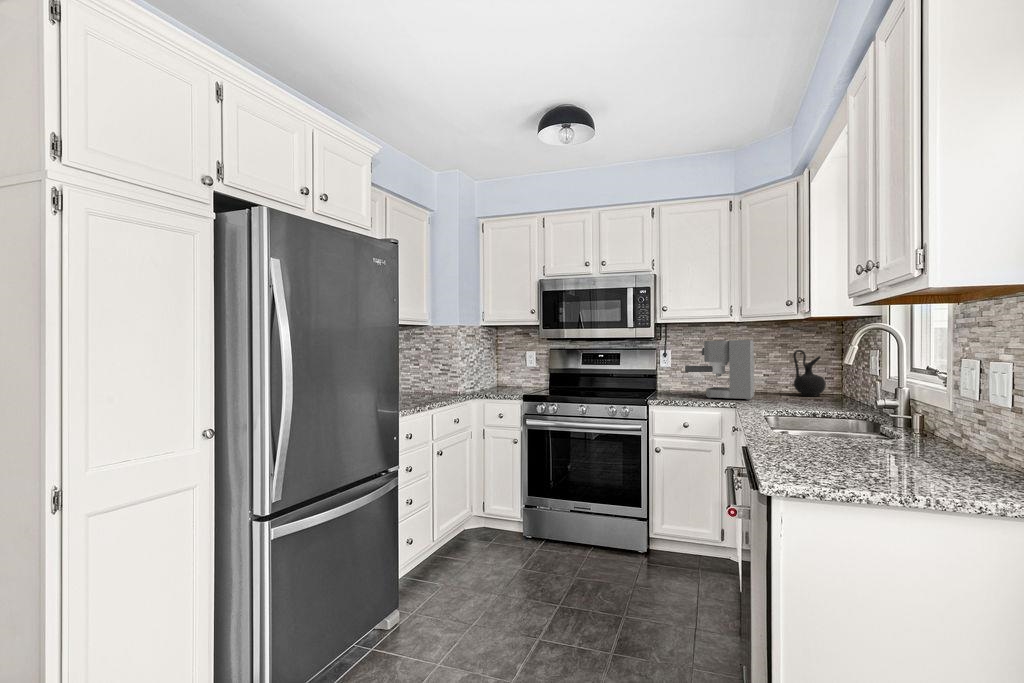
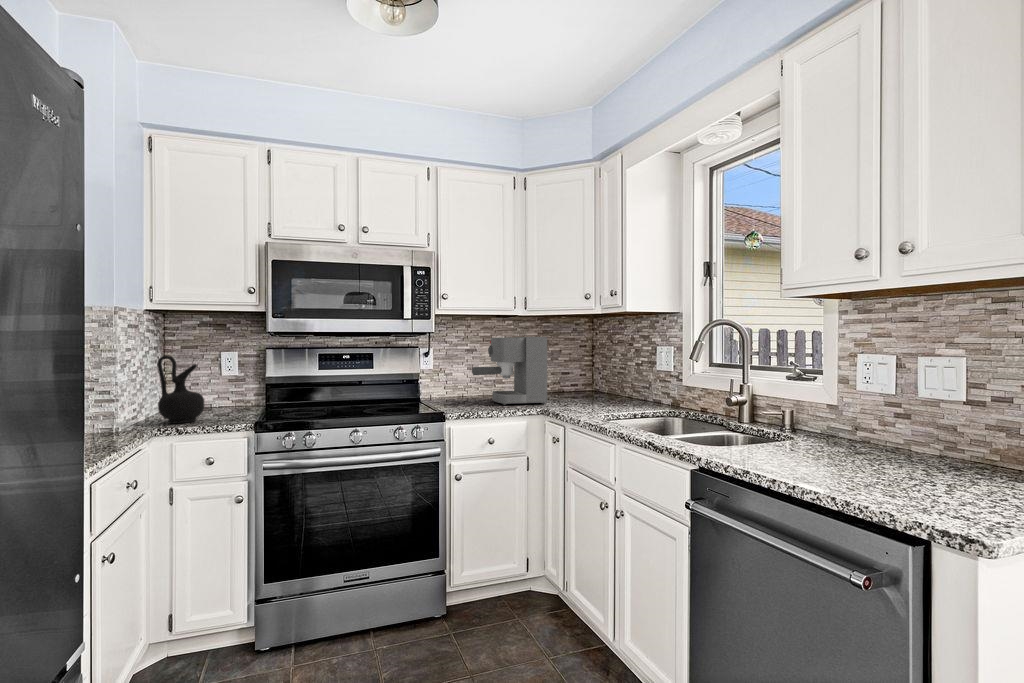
ceramic jug: present [793,350,826,396] -> present [157,356,205,423]

